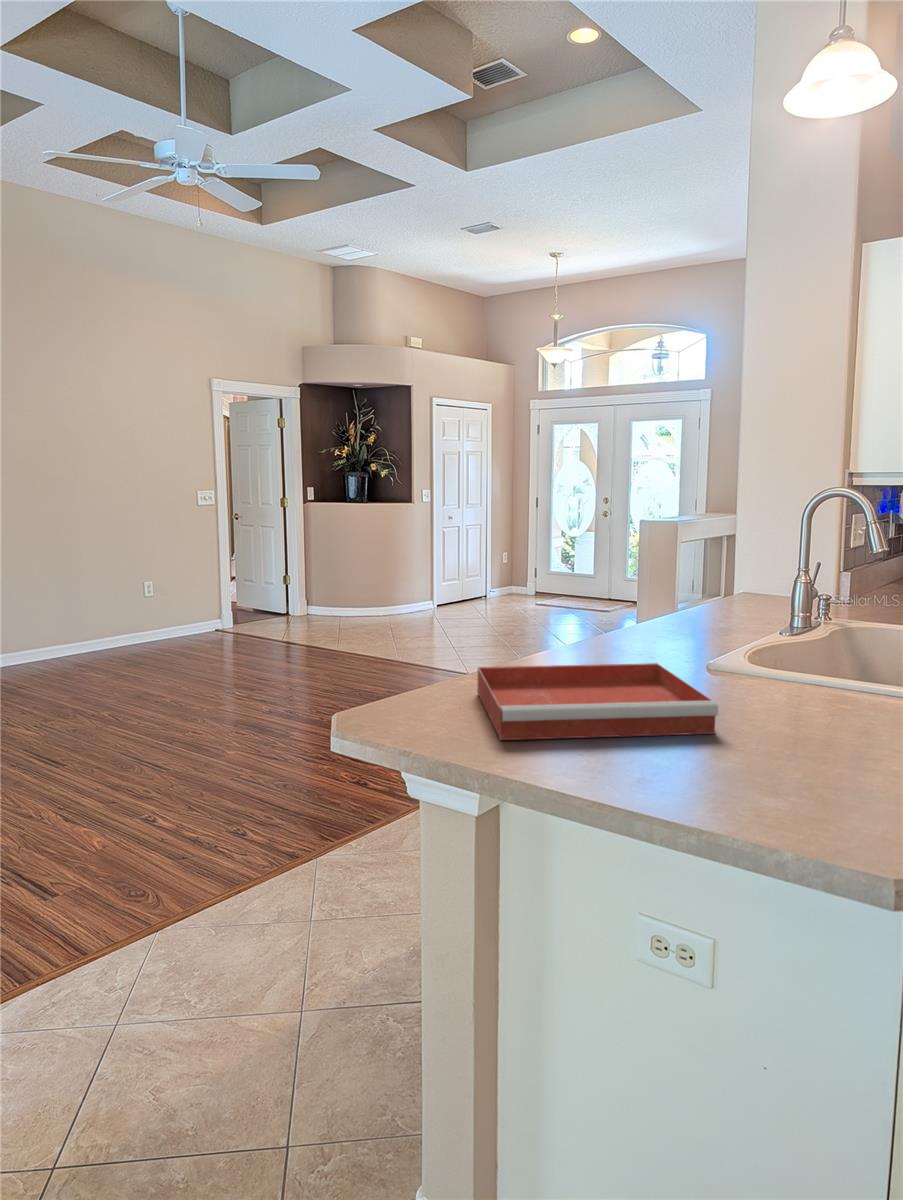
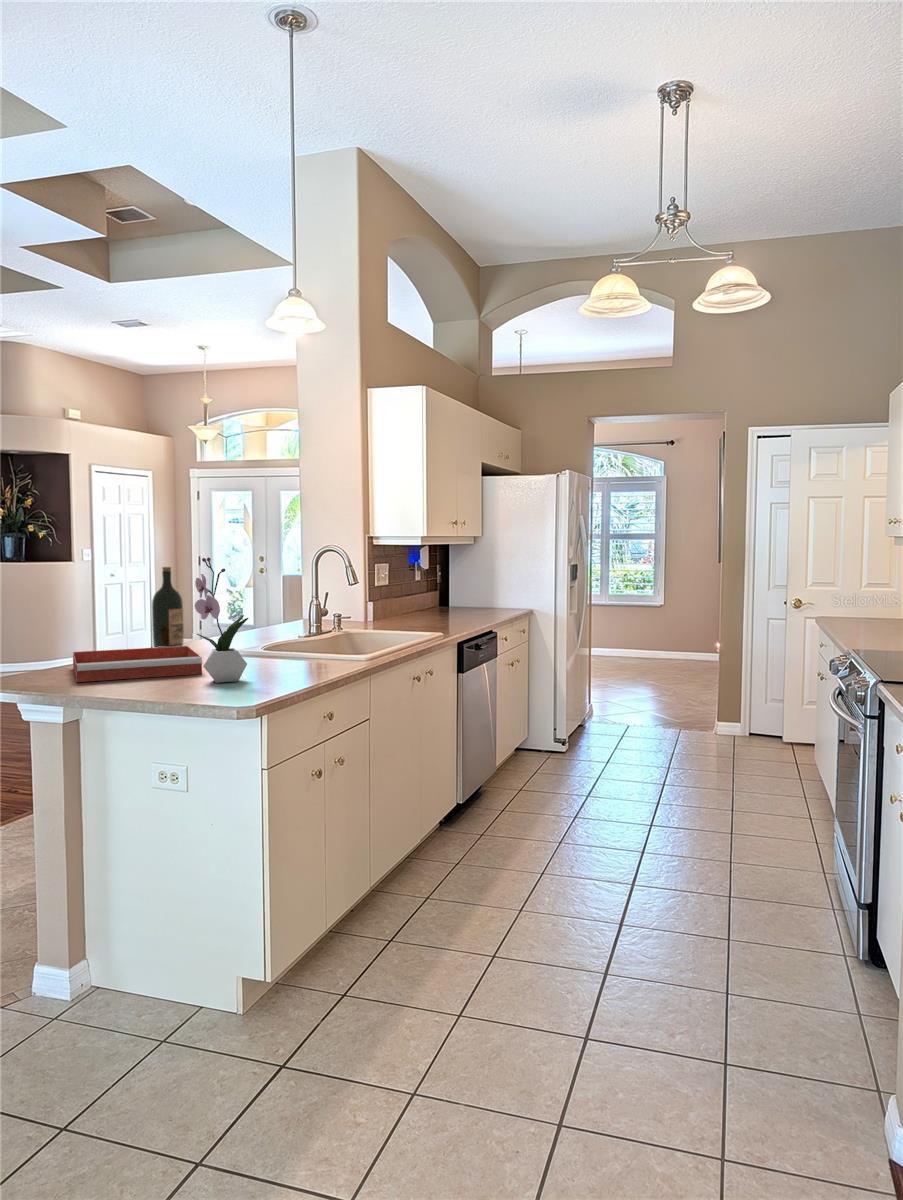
flower arrangement: none [732,513,859,774] -> present [195,557,248,683]
wine bottle: none [587,523,636,668] -> present [152,567,184,648]

